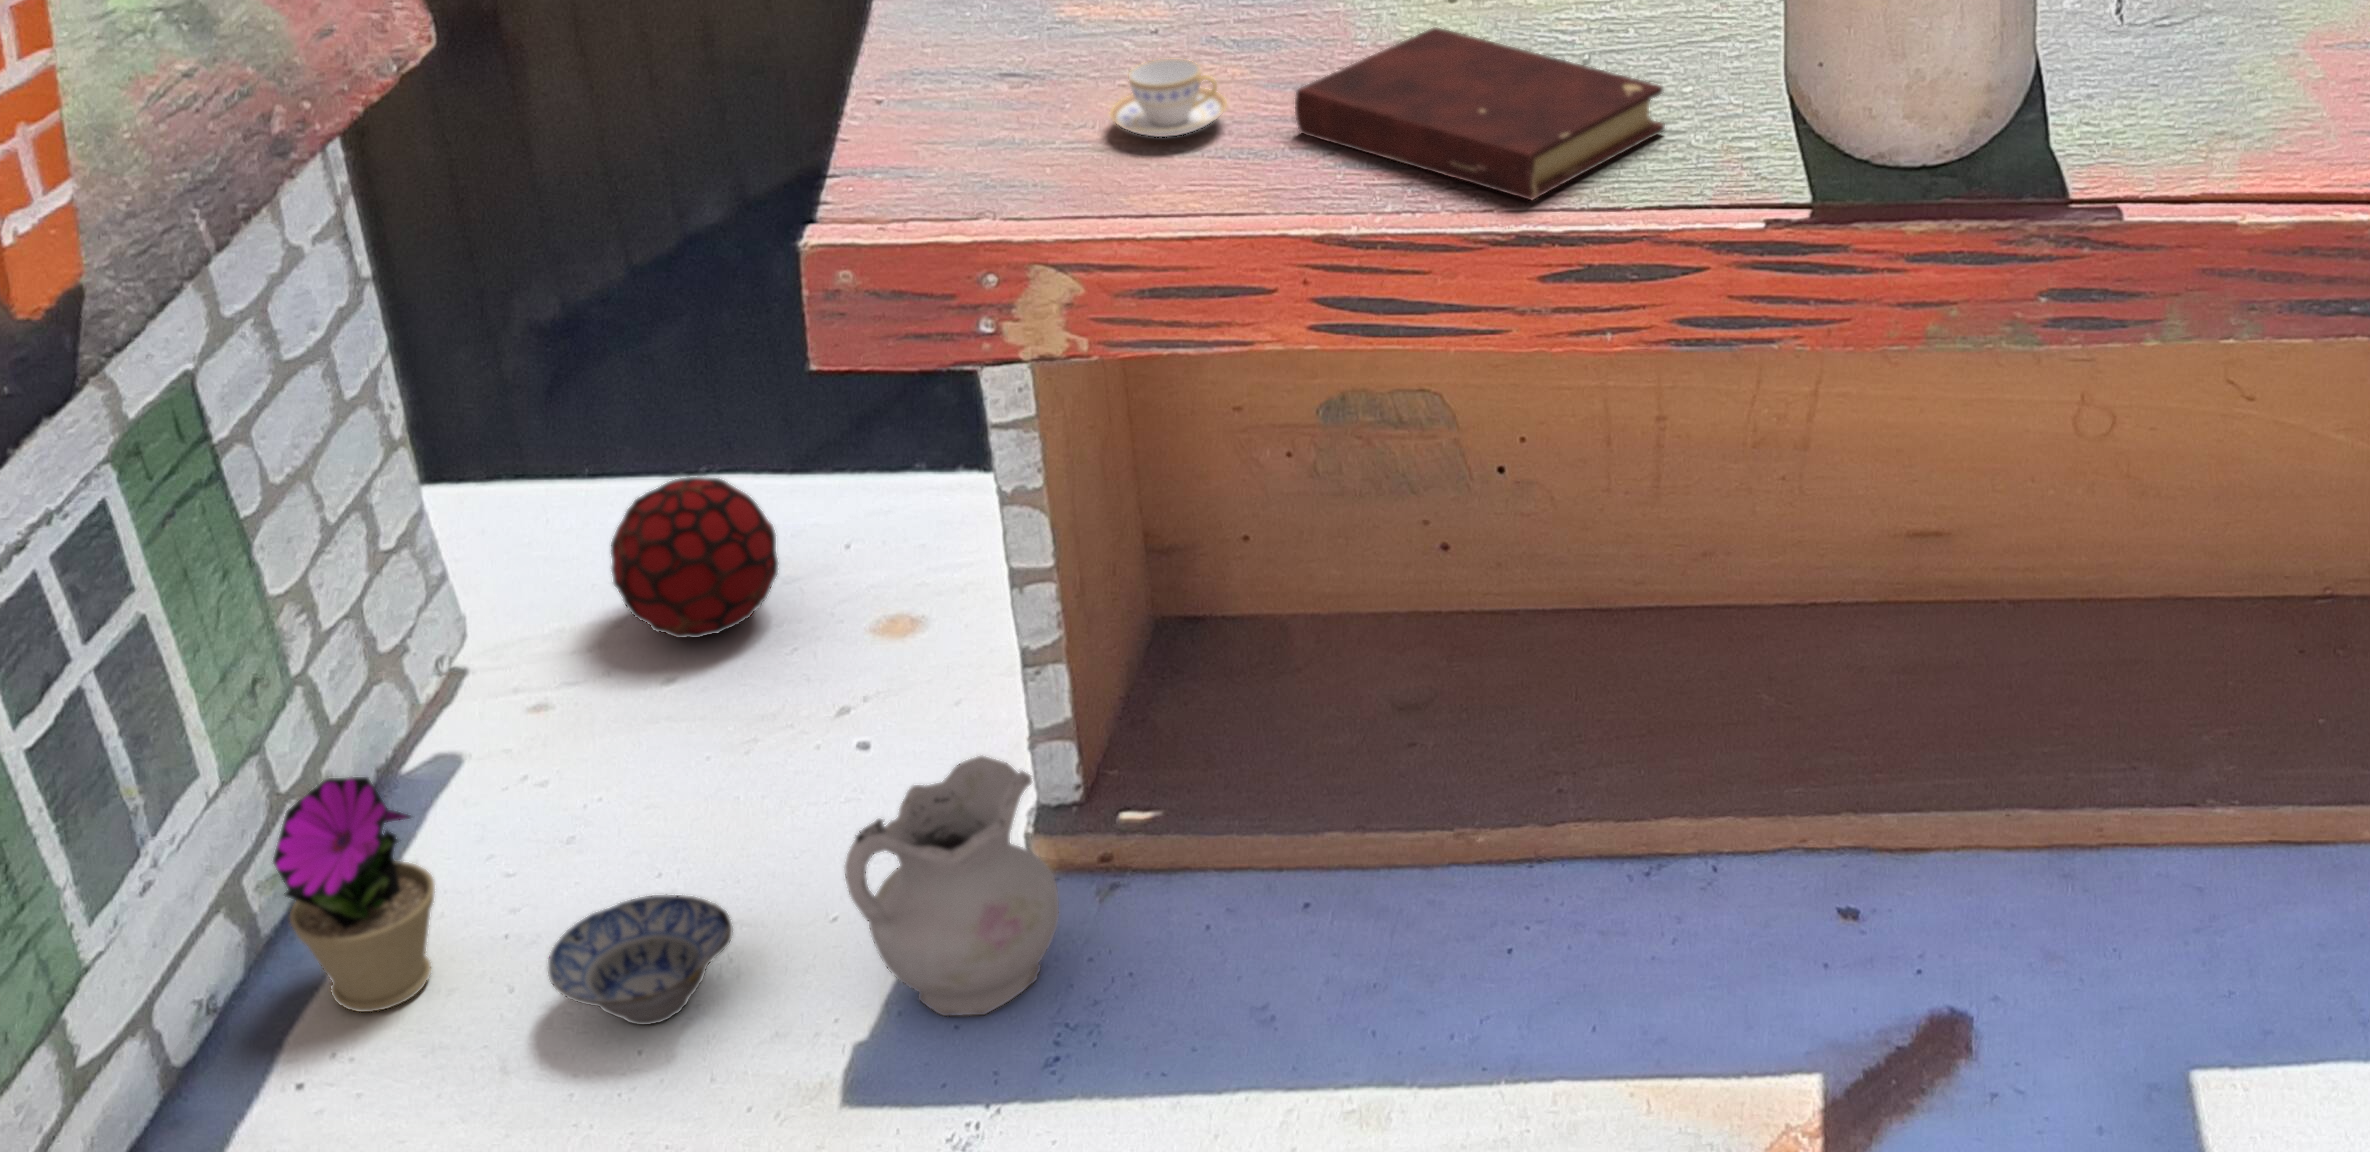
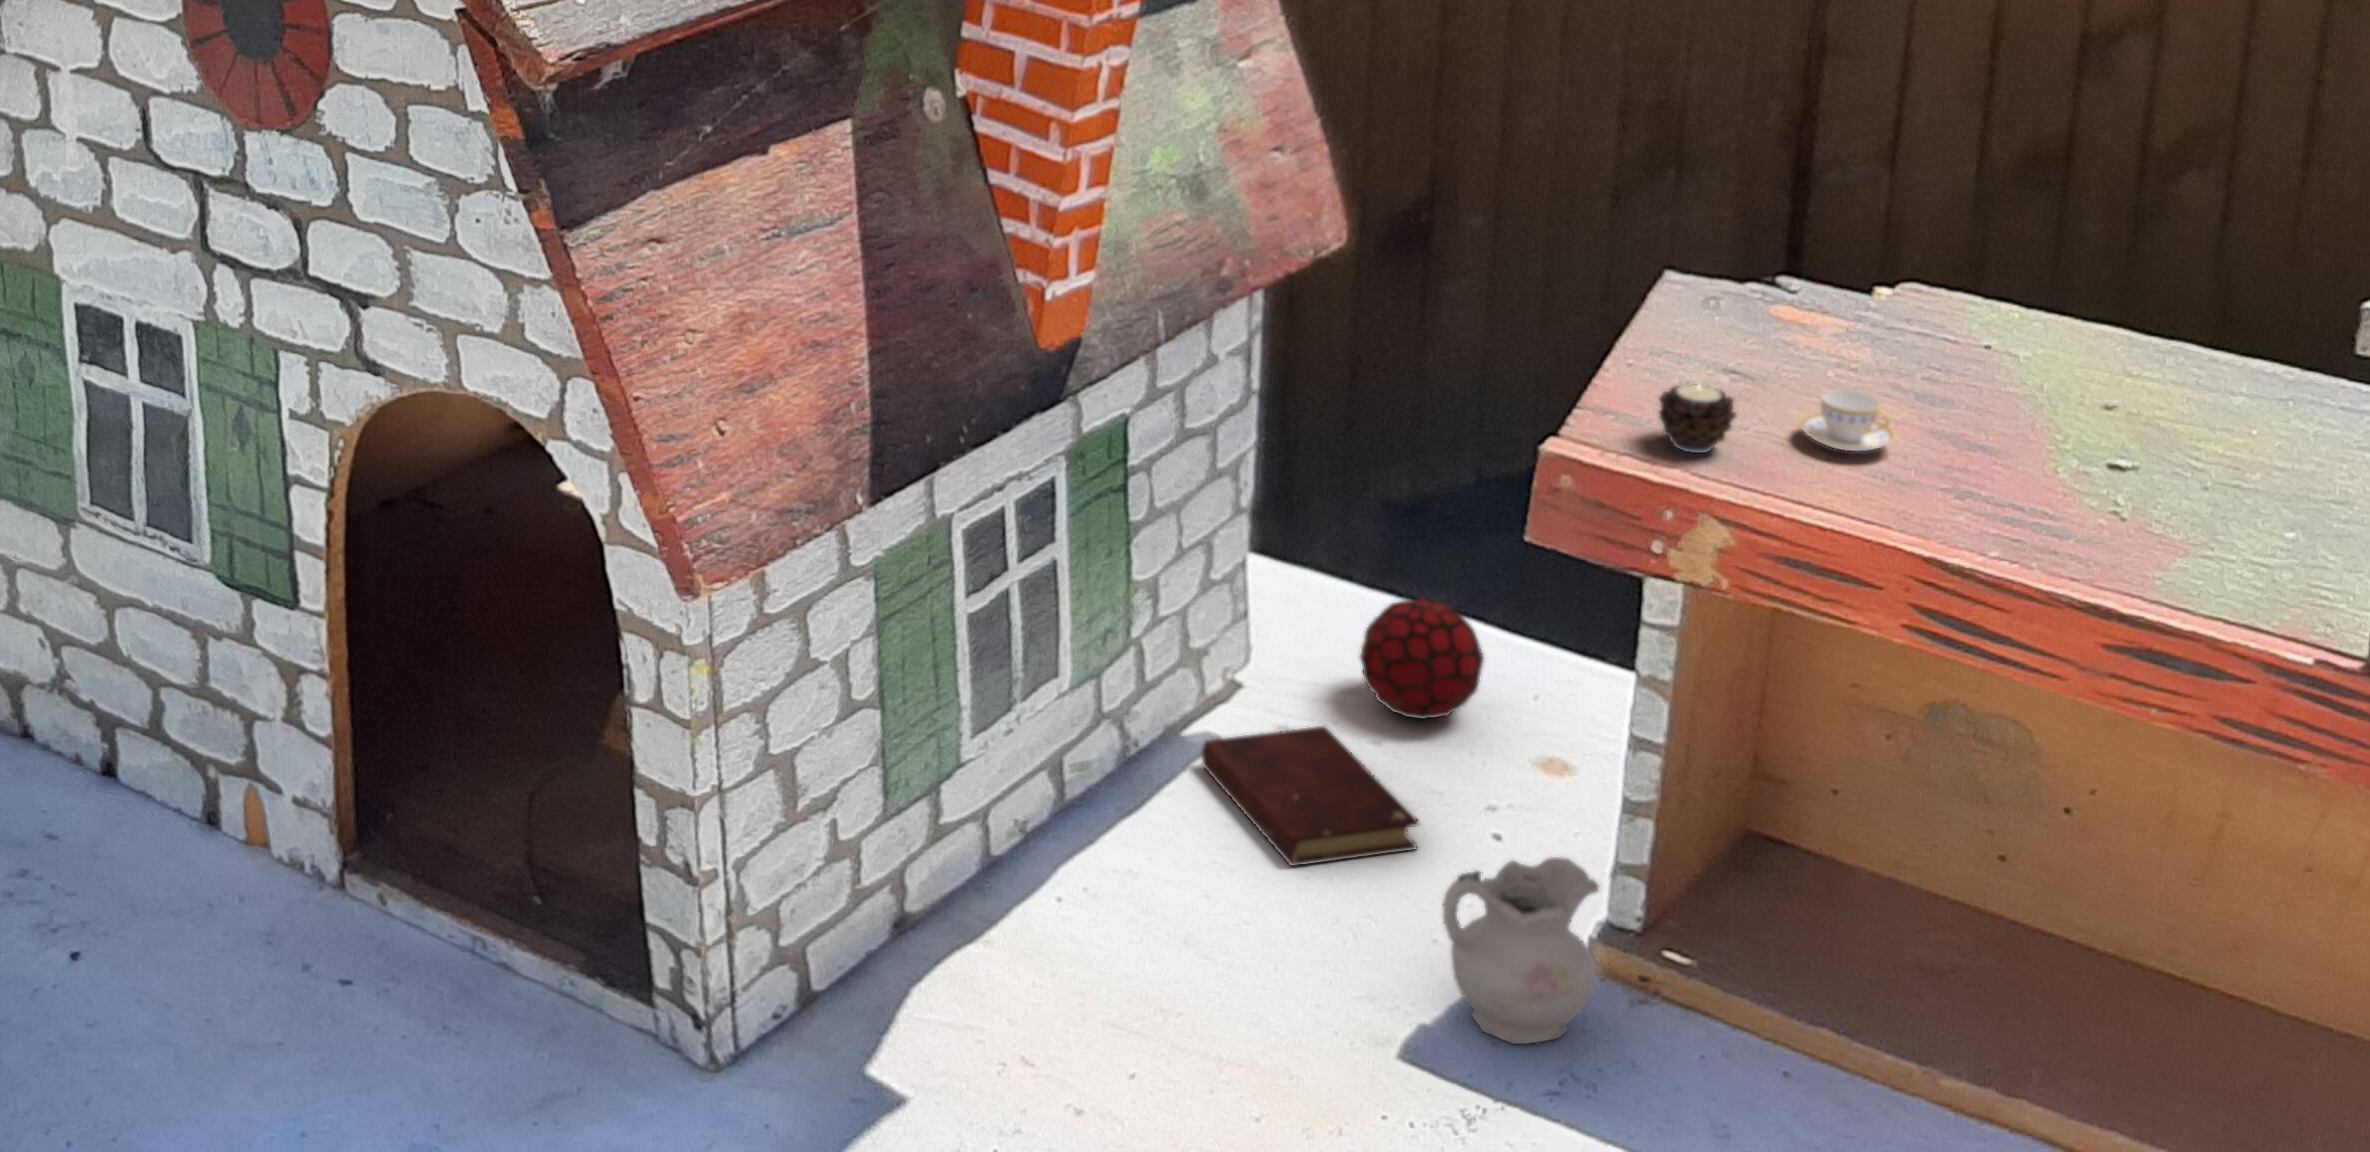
book: present [1295,27,1665,200] -> present [1202,725,1419,866]
candle: none [935,98,1040,194] -> present [1659,384,1737,453]
flower pot: present [273,777,435,1012] -> none [1083,708,1179,876]
ceramic bowl: present [548,894,733,1025] -> none [1230,865,1360,956]

